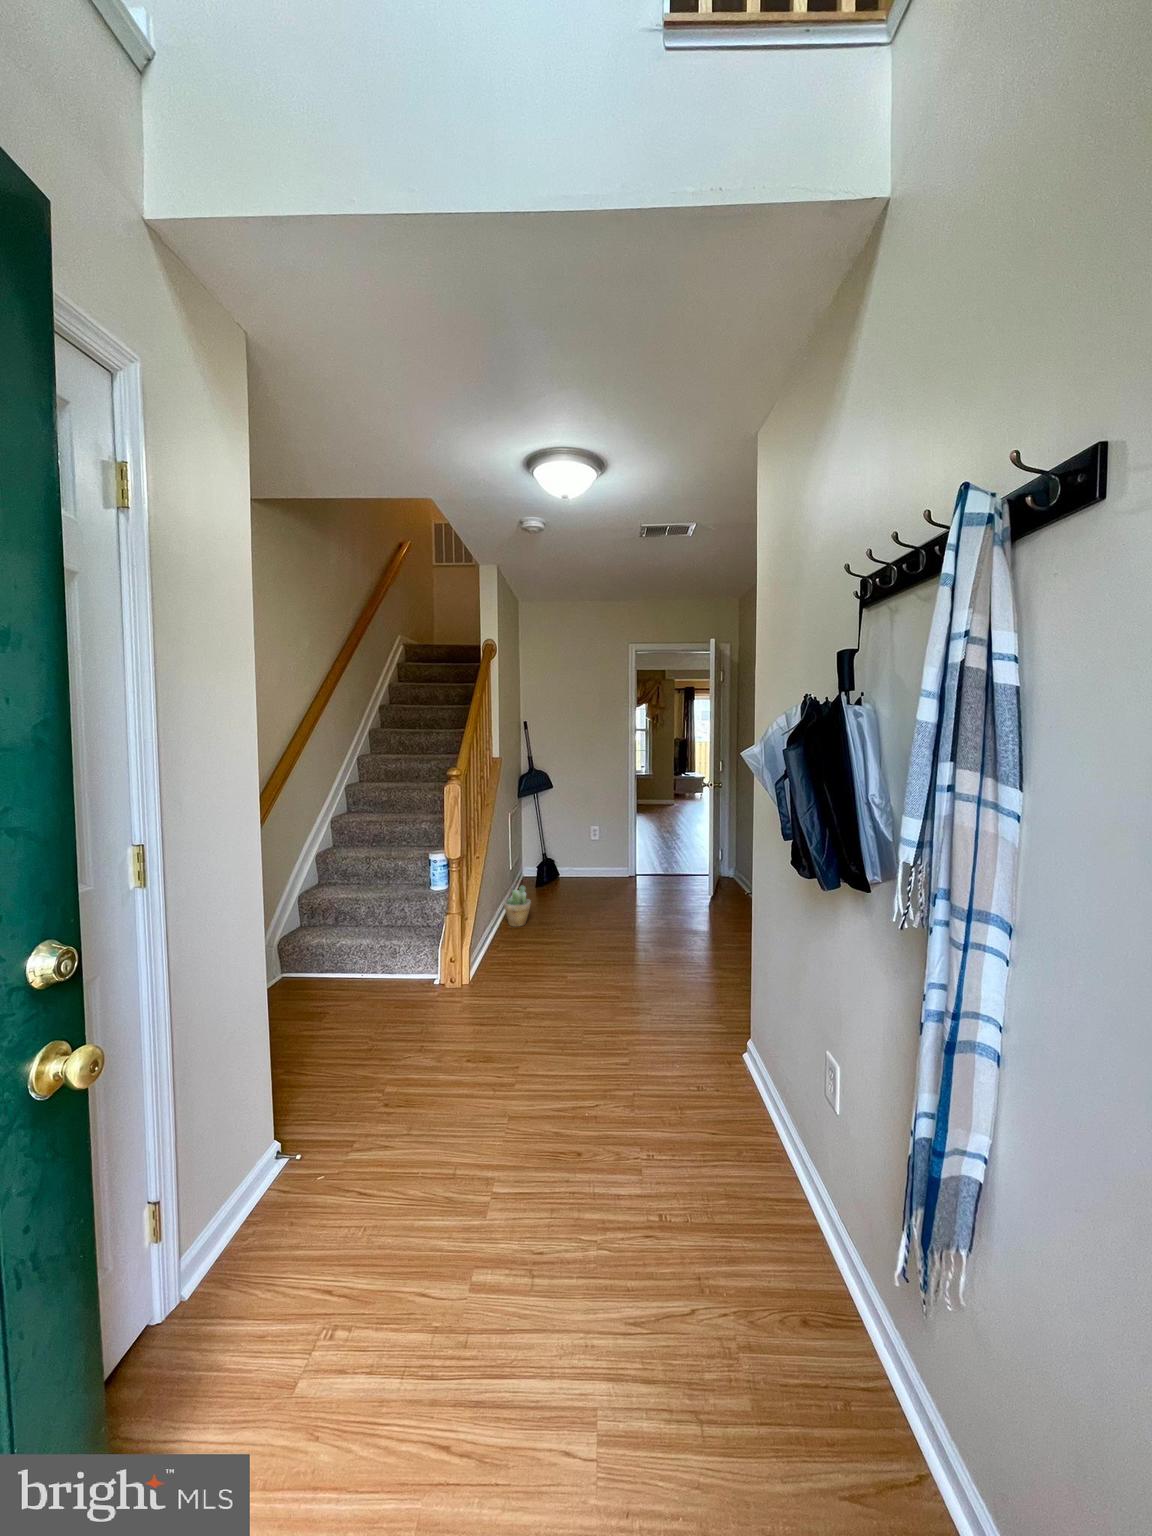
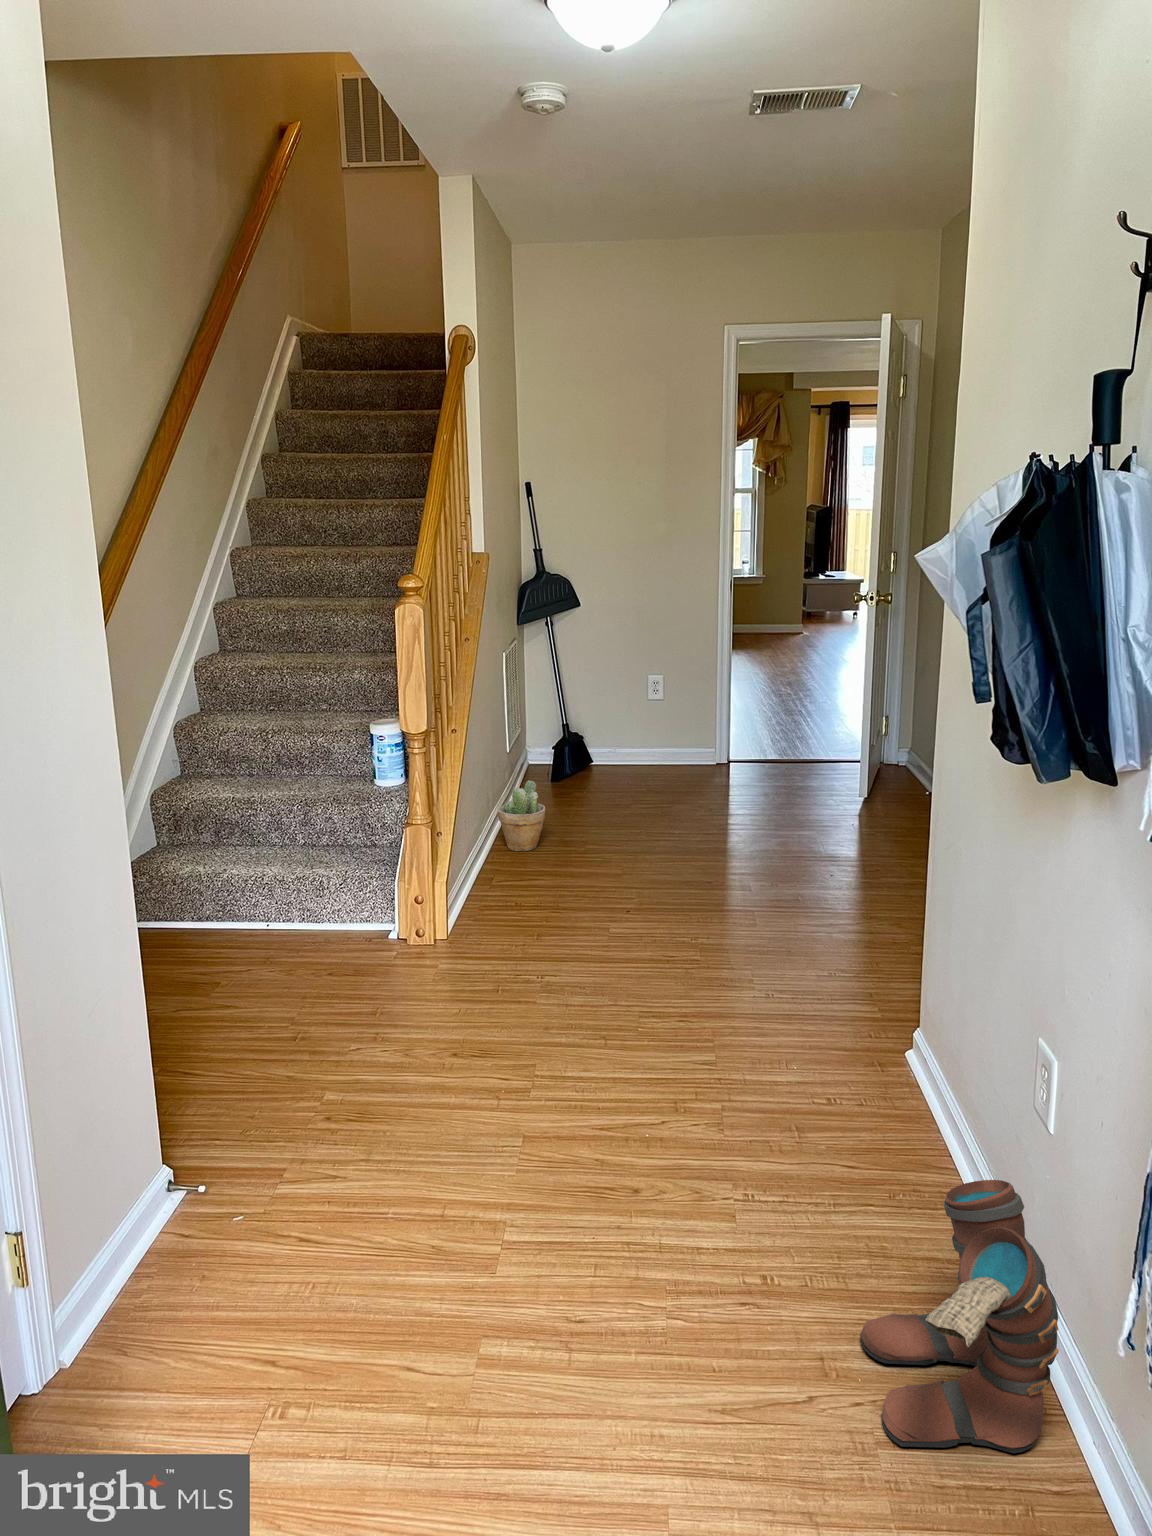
boots: none [725,1148,859,1358] -> present [860,1180,1059,1453]

